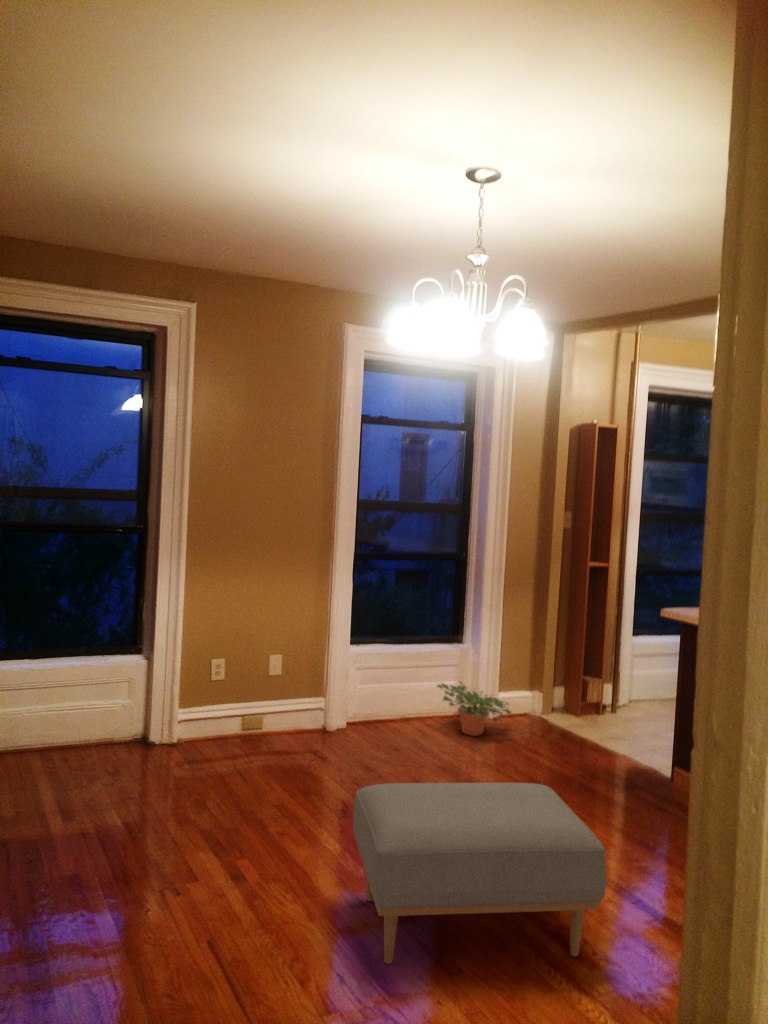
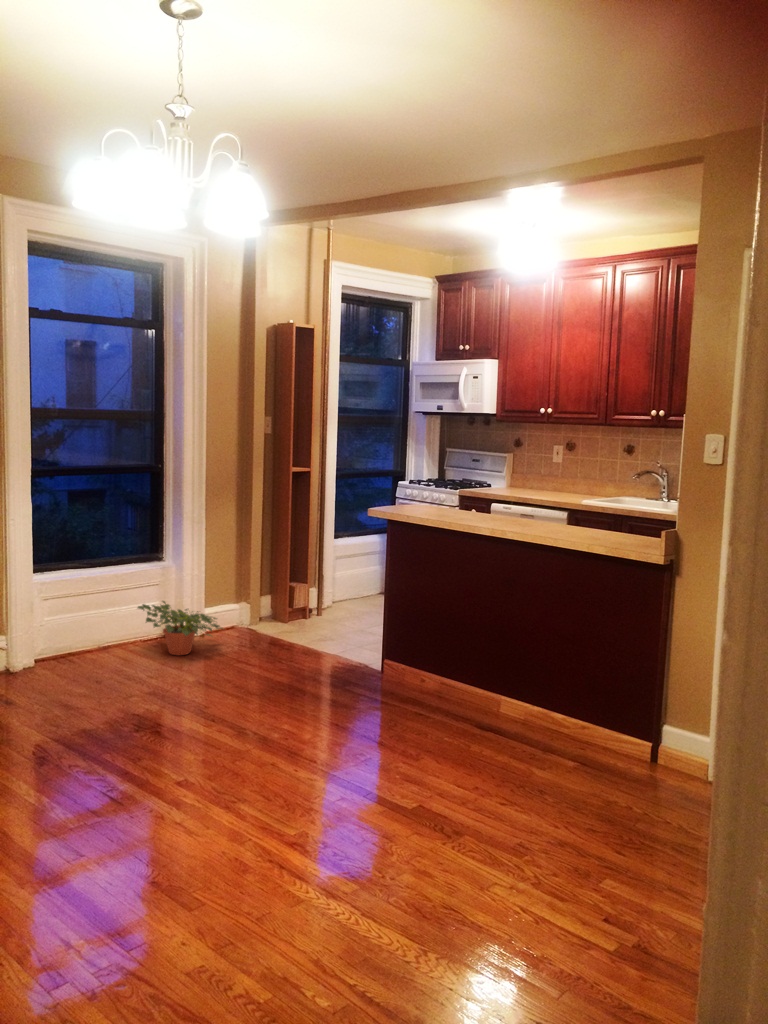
ottoman: present [353,783,606,964] -> none [60,695,346,916]

